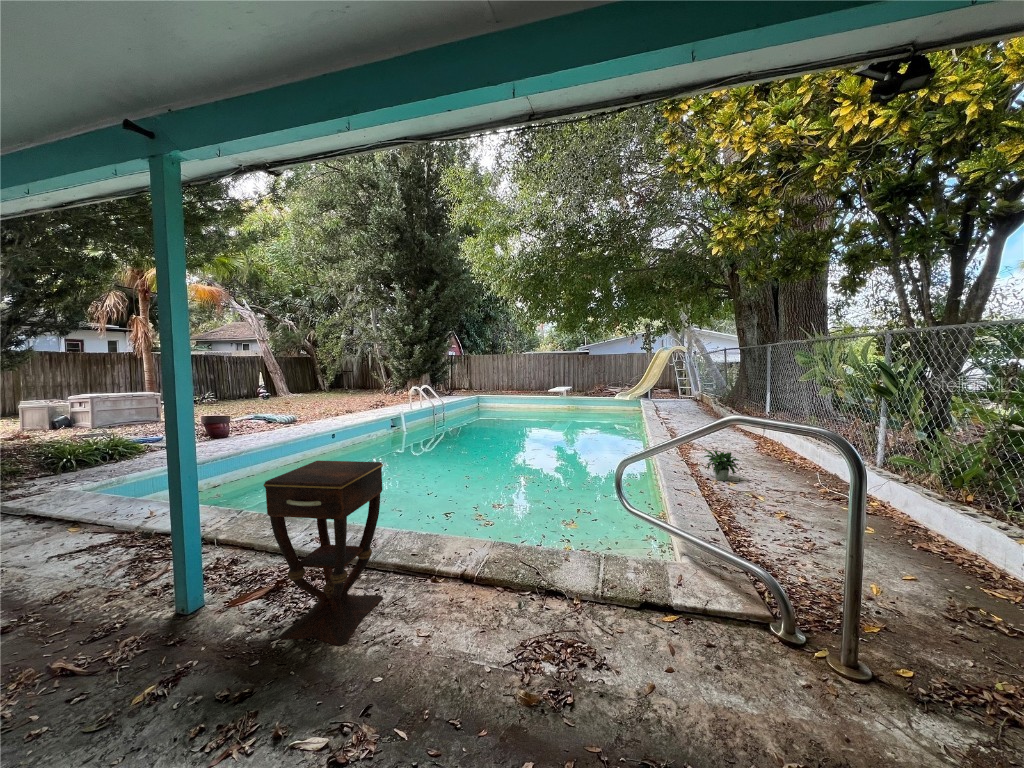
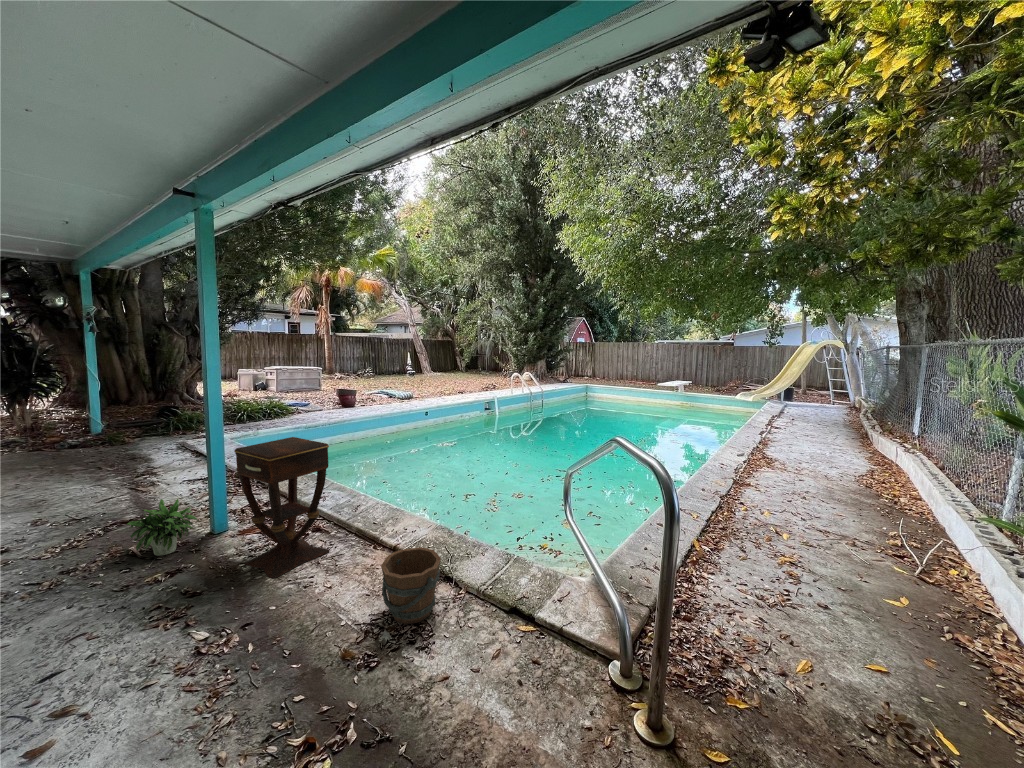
potted plant: present [704,450,739,481] -> present [127,499,205,556]
bucket: none [513,561,587,649] -> present [381,547,441,624]

